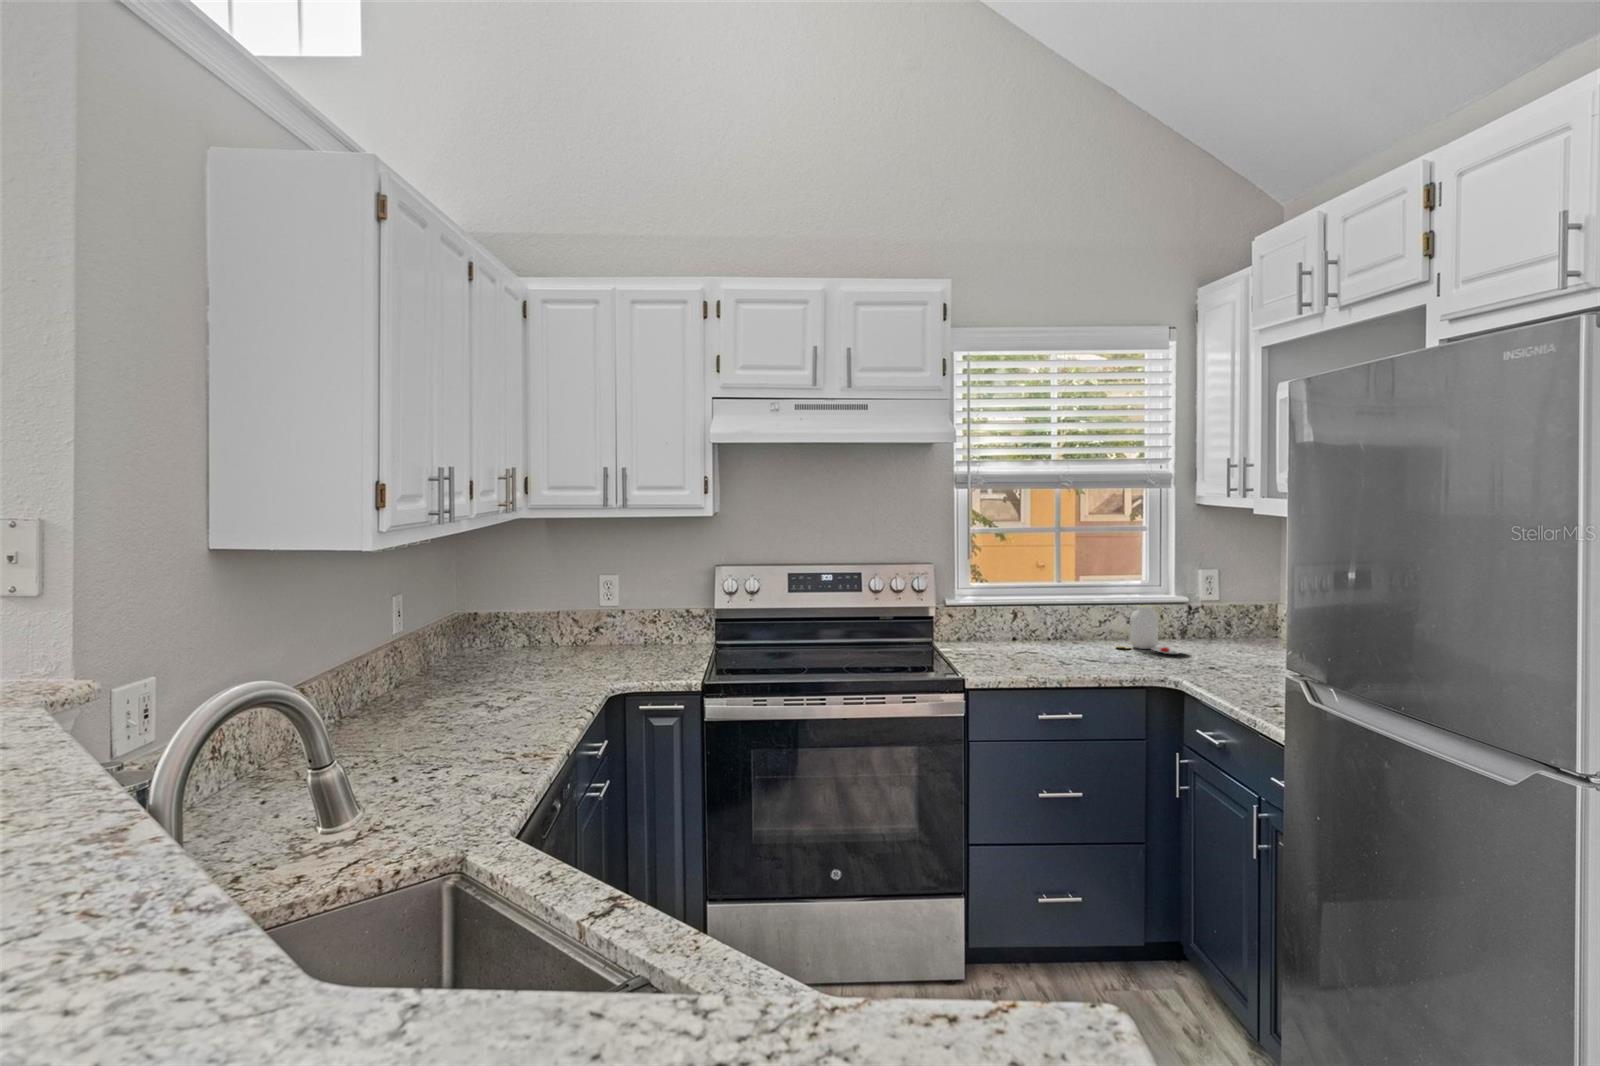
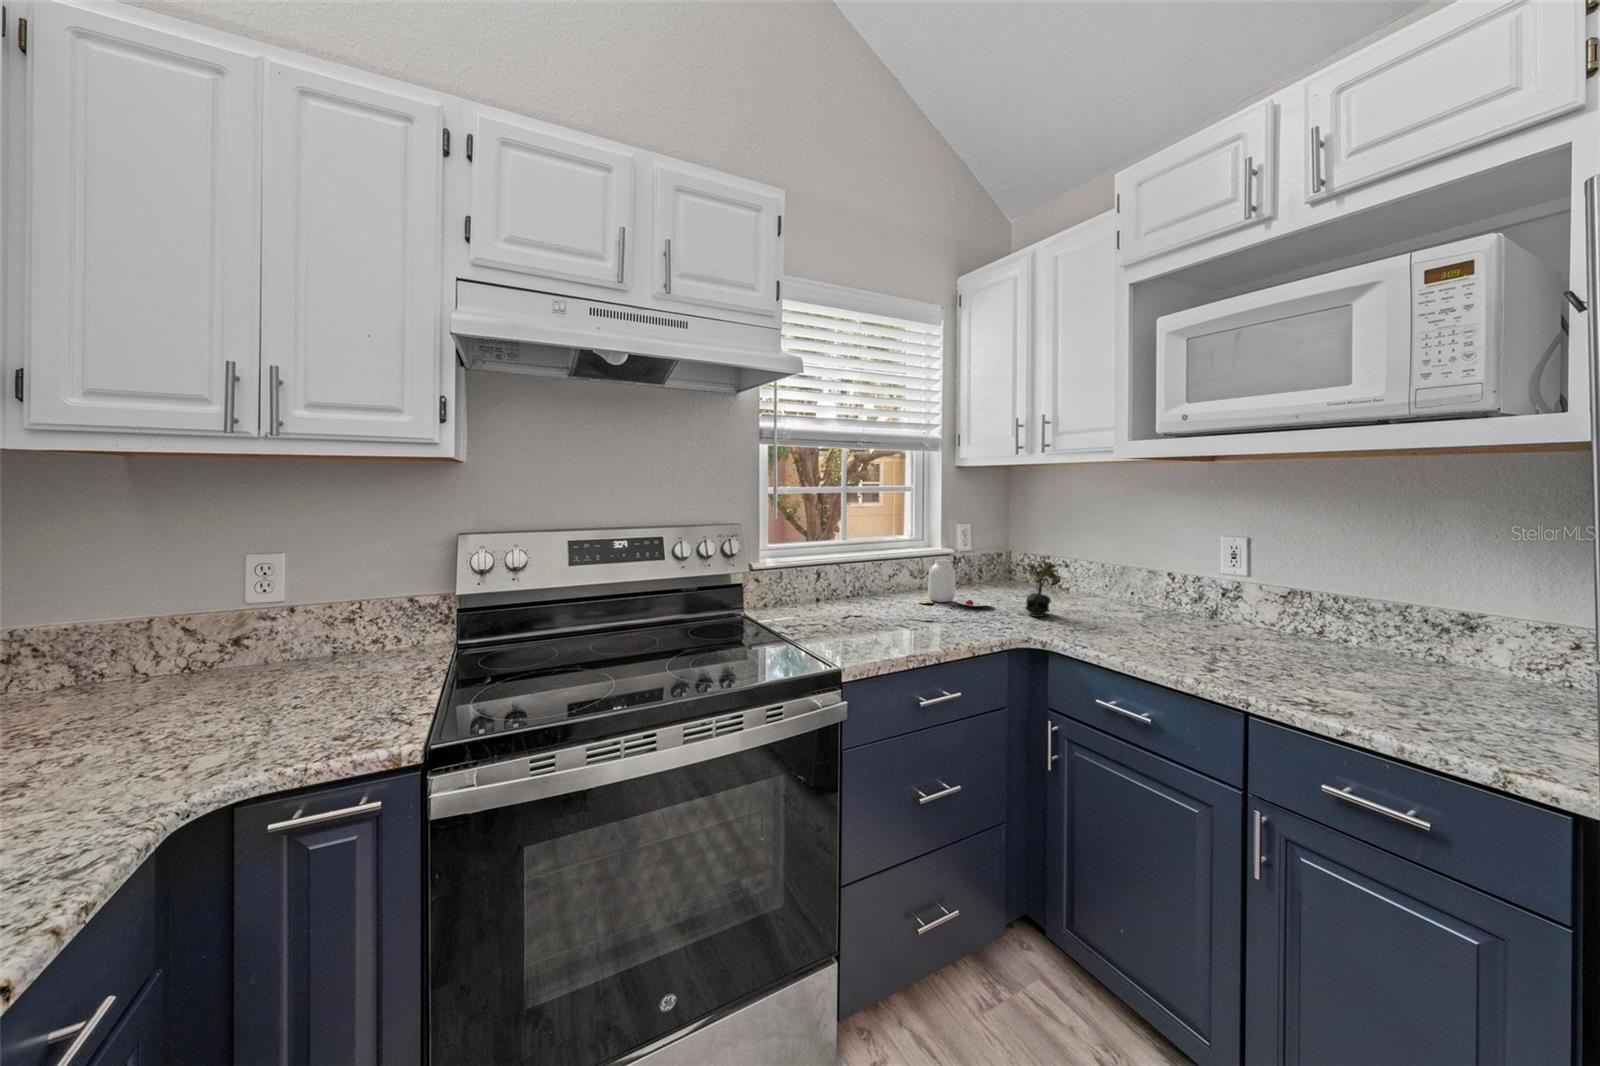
succulent plant: none [1209,608,1249,666] -> present [1023,560,1060,617]

